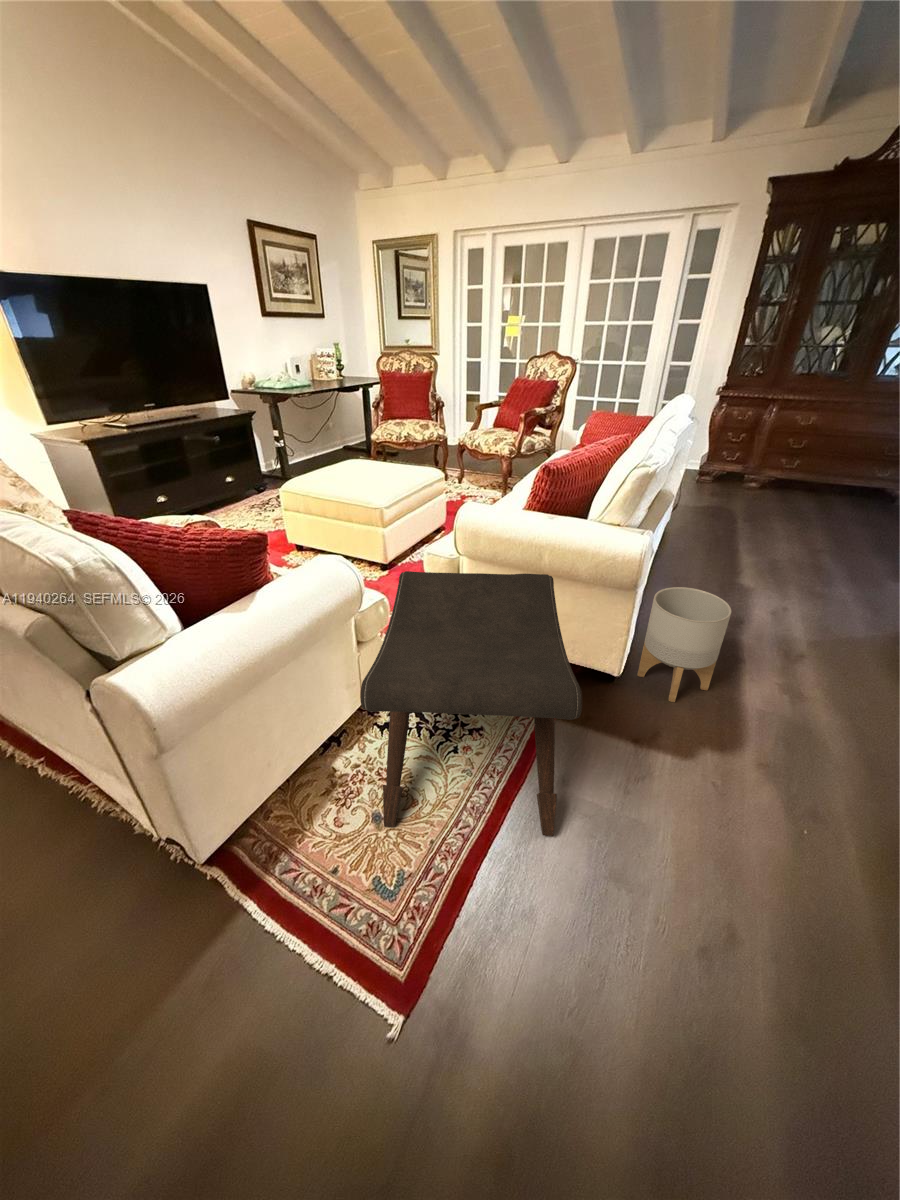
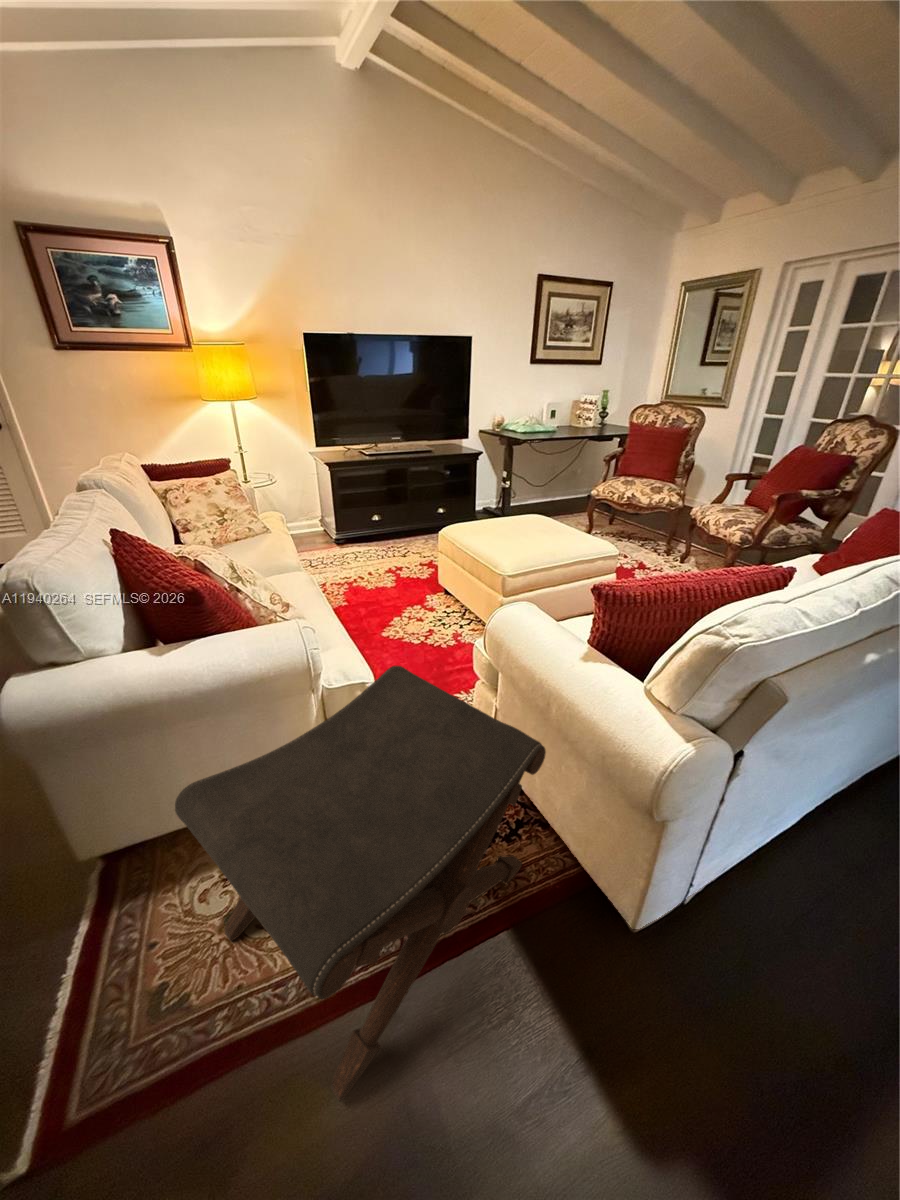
planter: present [638,587,731,702] -> none [684,842,866,1054]

